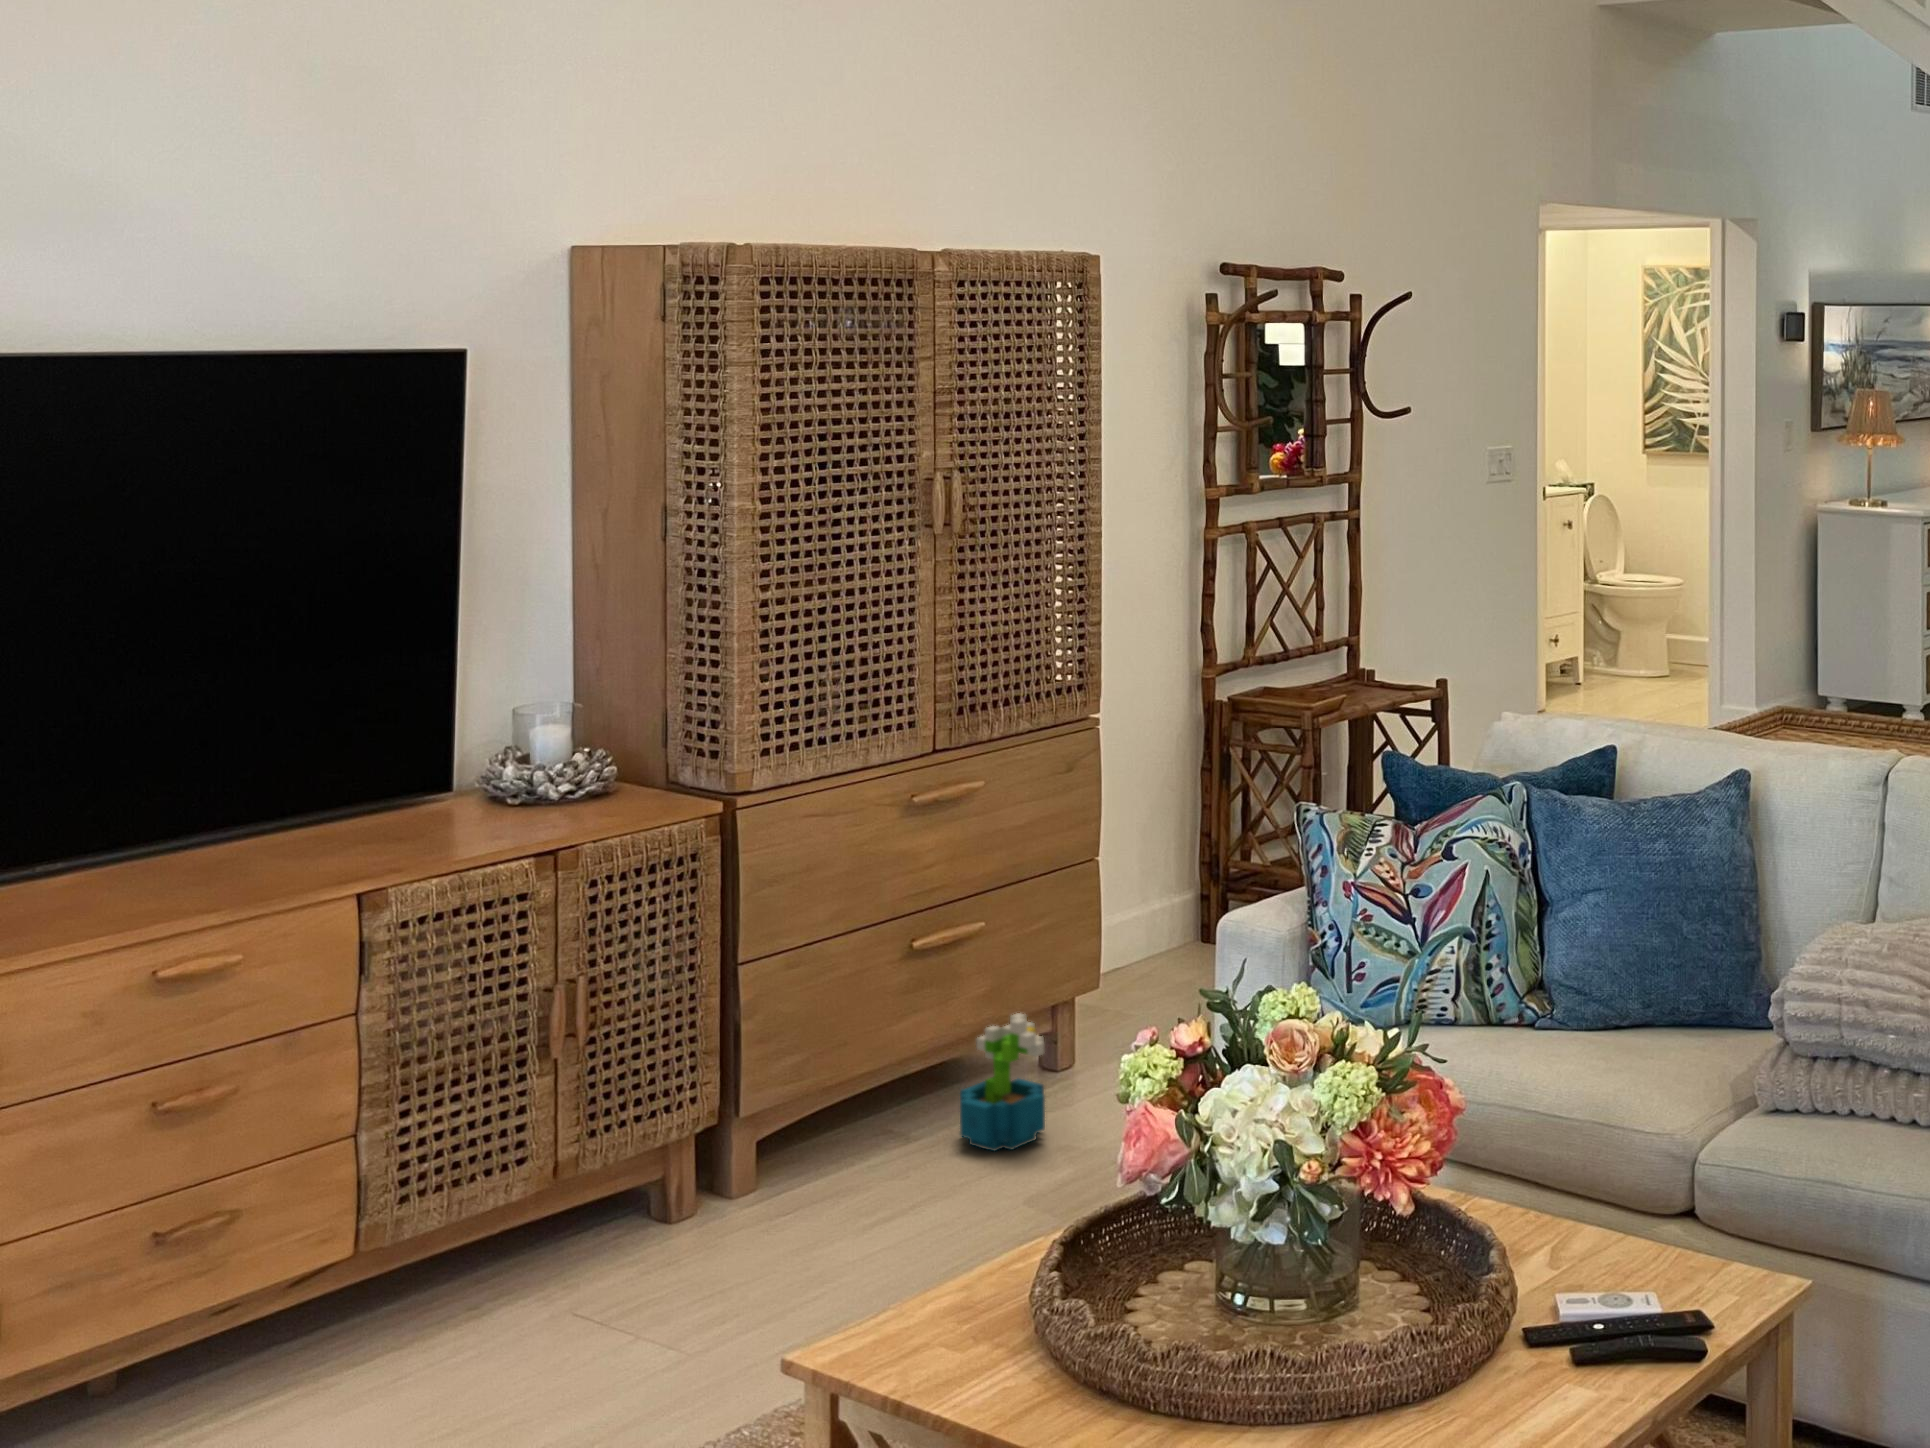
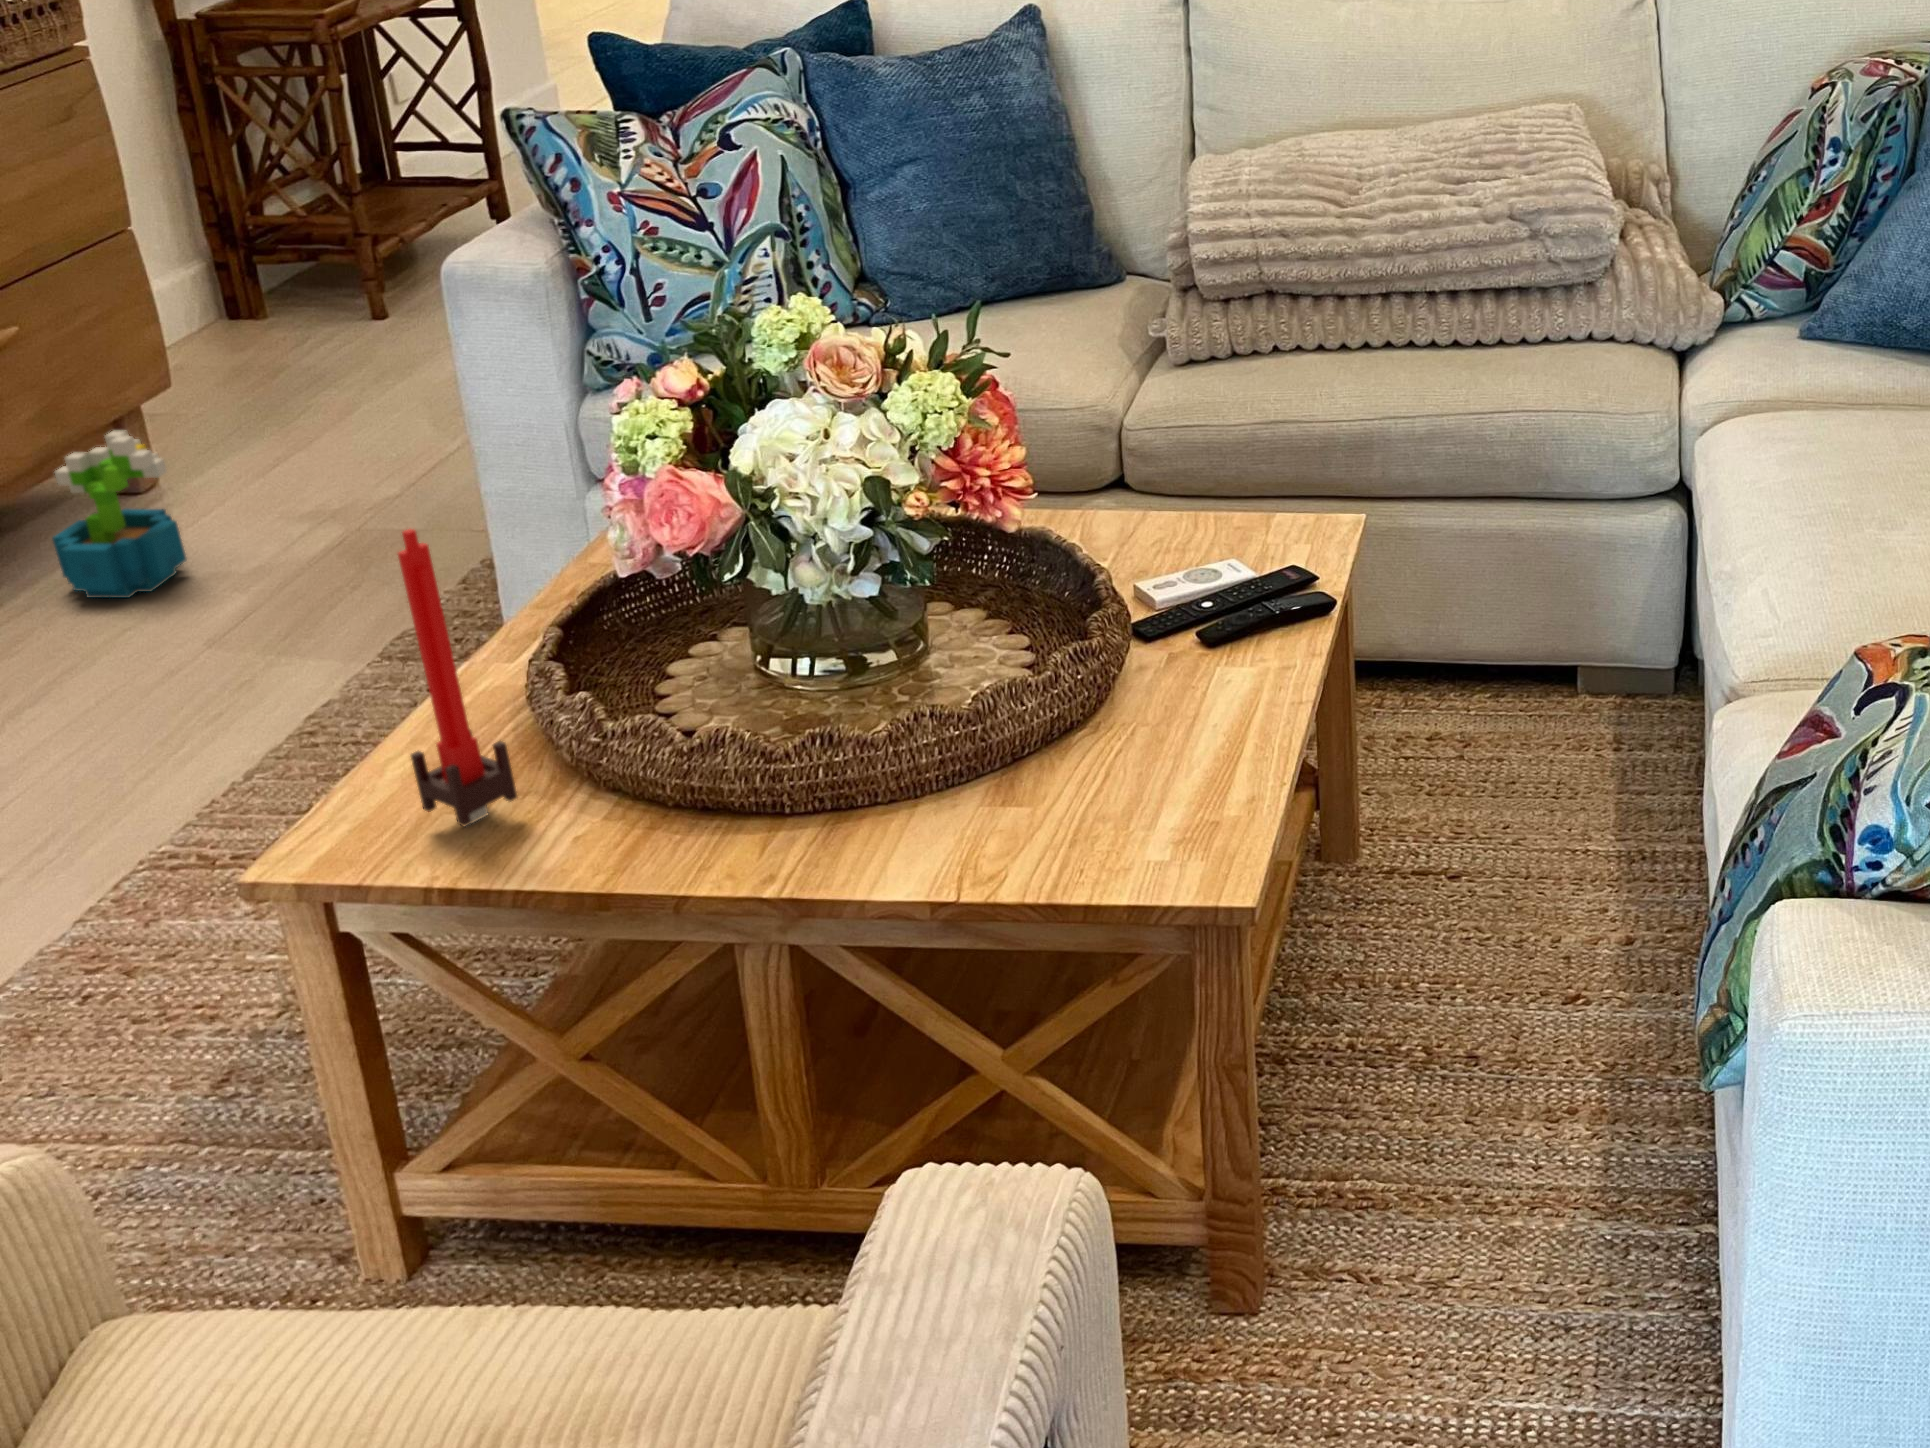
candle: none [917,1108,981,1362] -> present [398,529,517,826]

